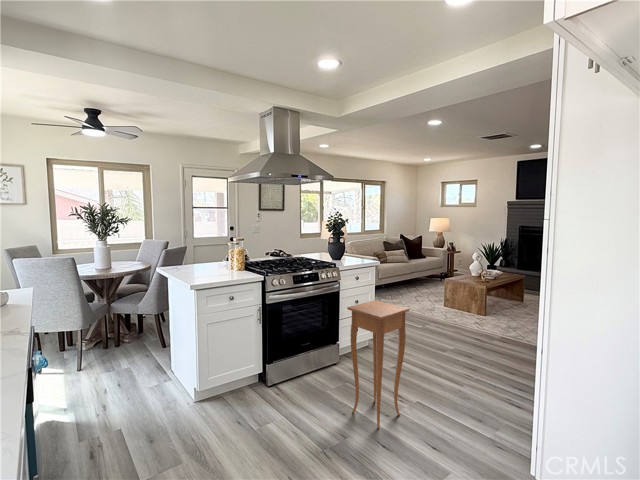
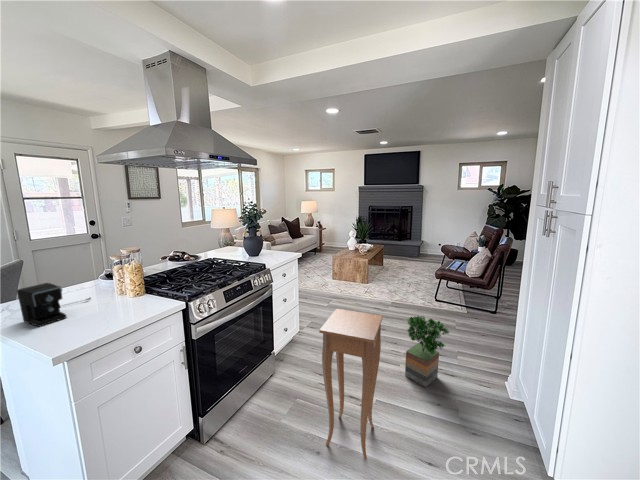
coffee maker: none [183,252,216,274] -> present [17,283,91,327]
potted tree: none [459,331,513,408] -> present [405,316,449,387]

